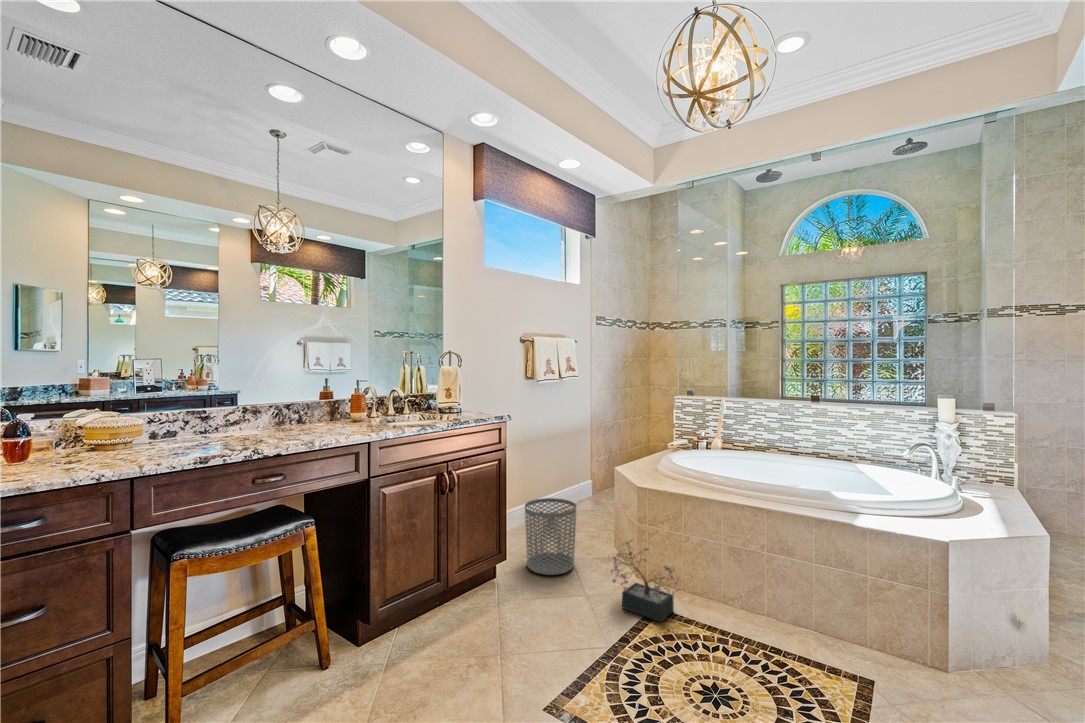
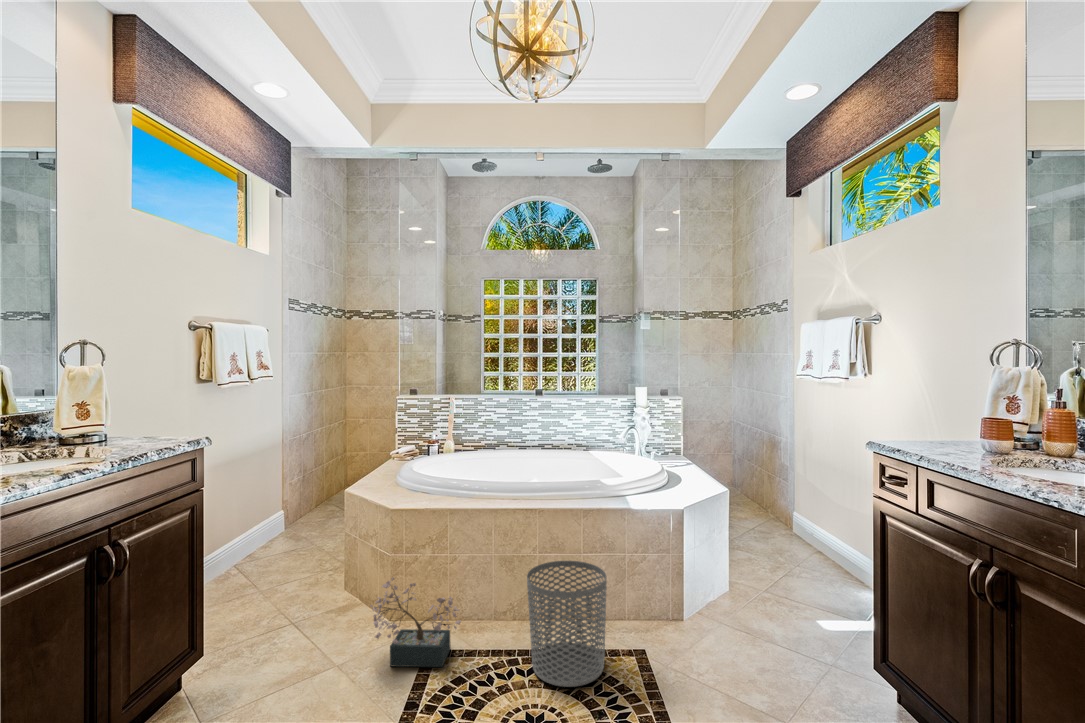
waste bin: present [525,498,576,575] -> present [527,561,607,687]

